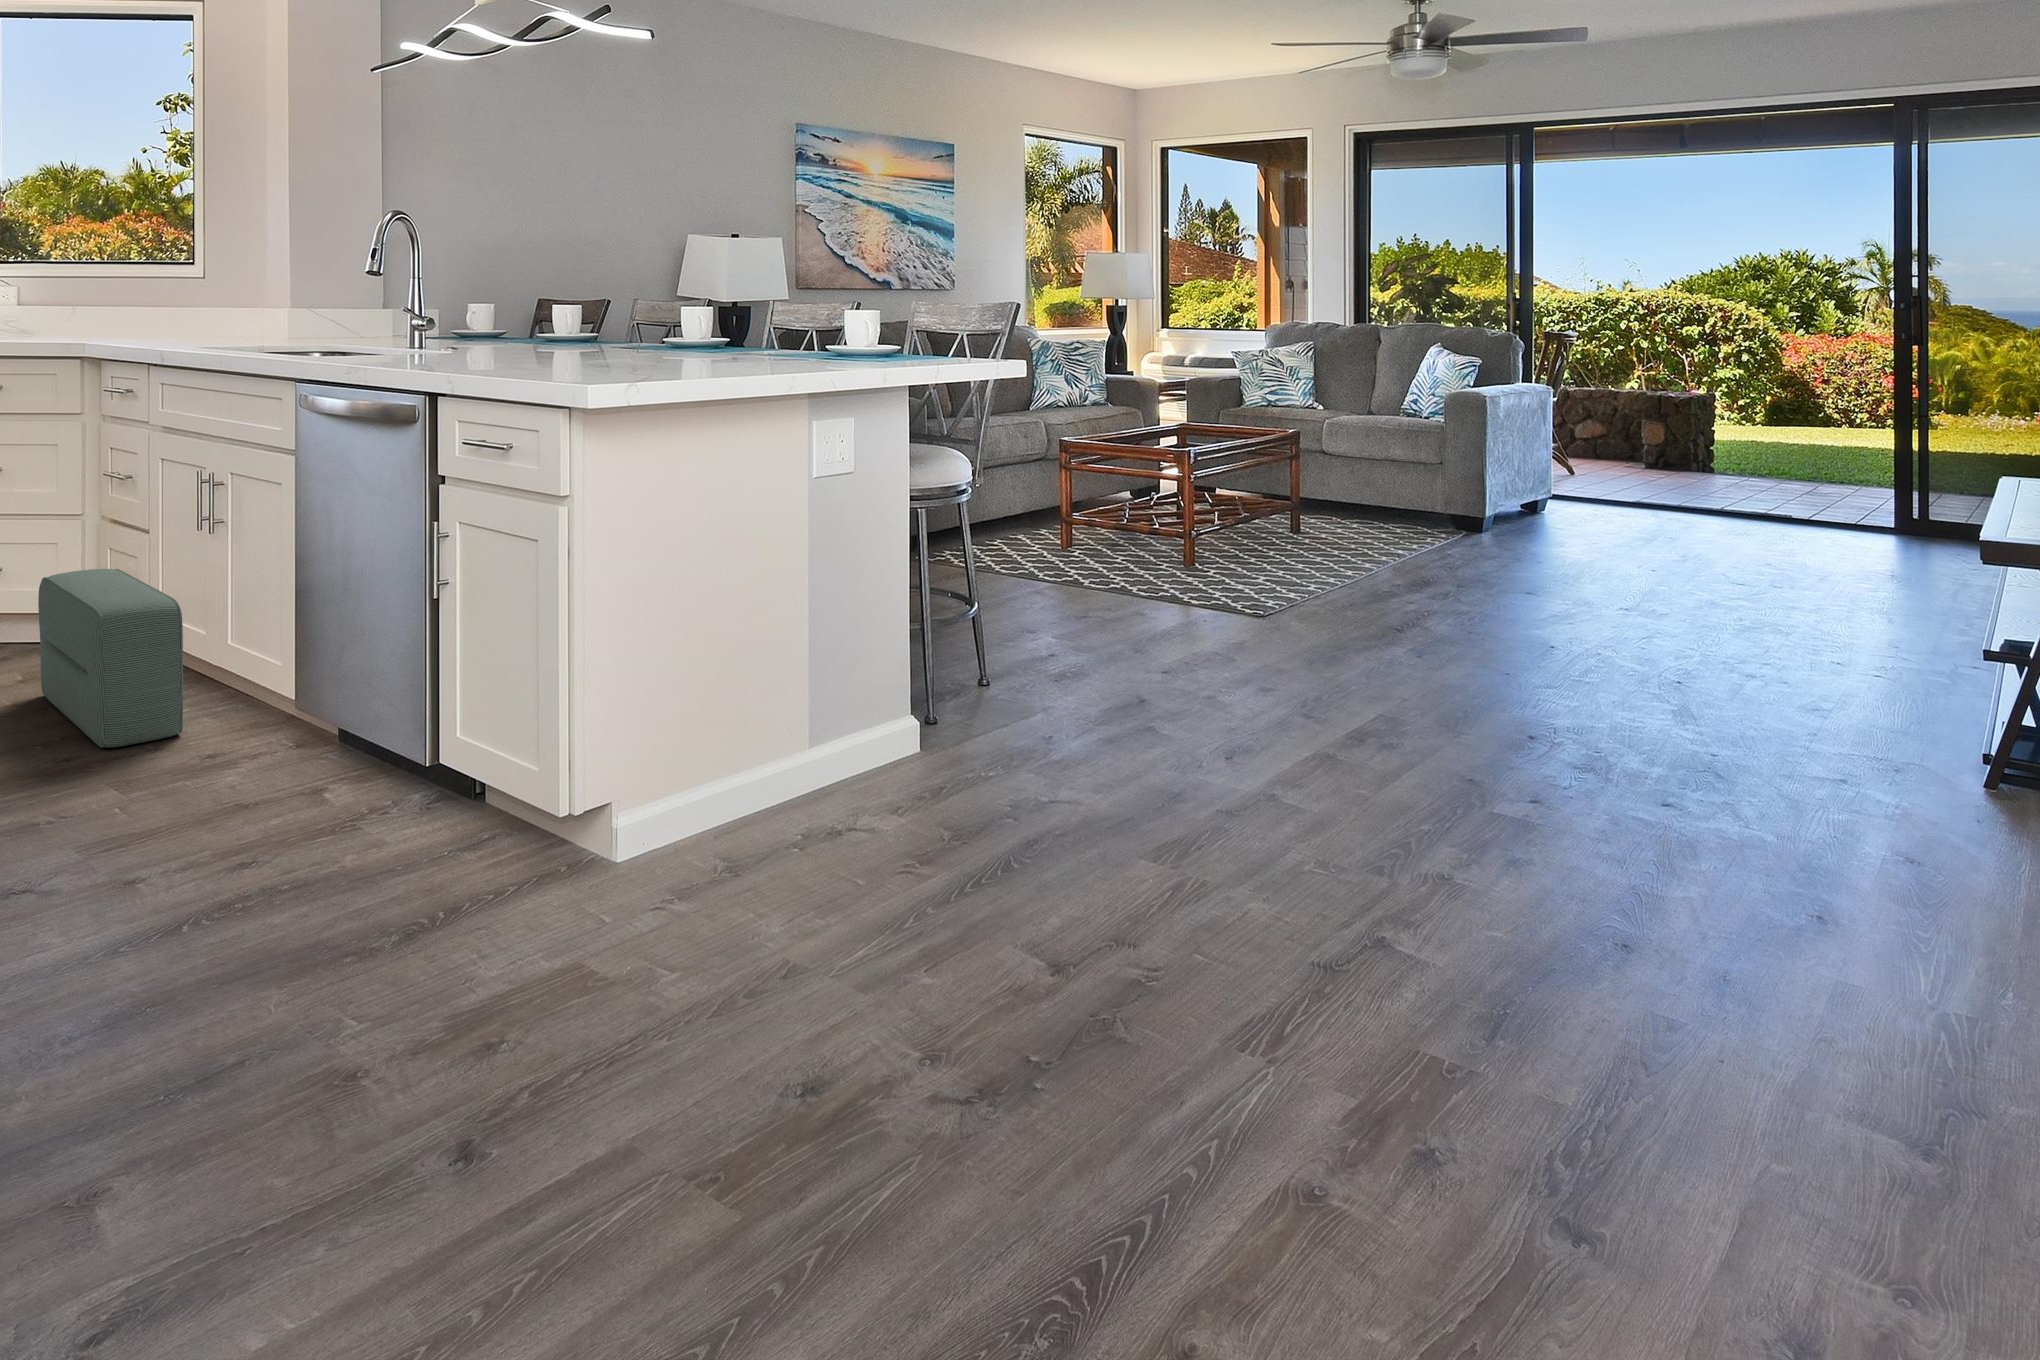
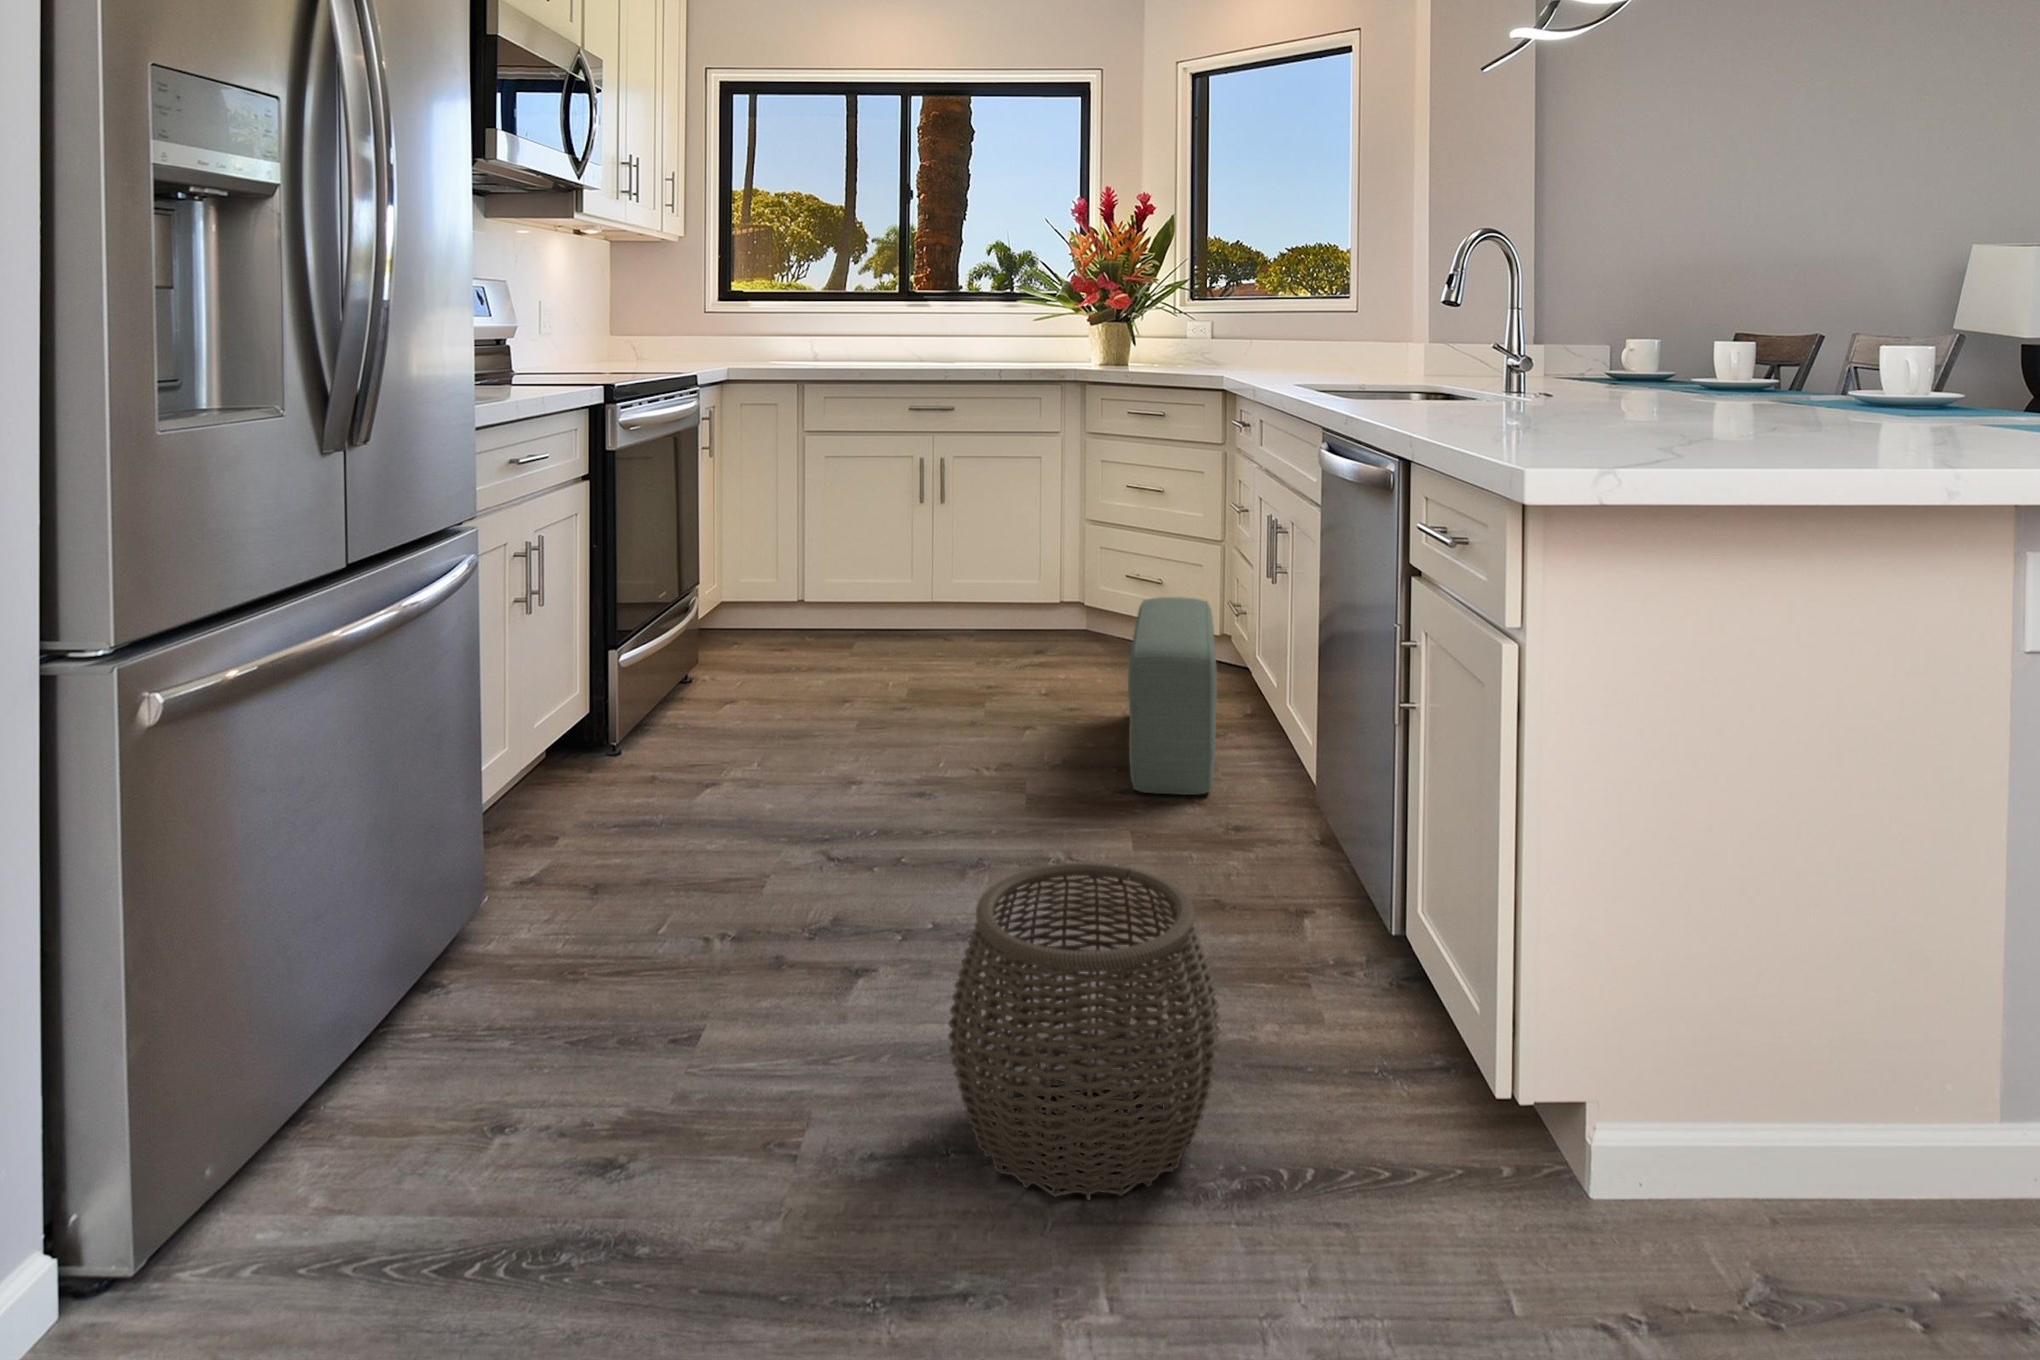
woven basket: none [171,727,399,966] -> present [948,863,1221,1200]

